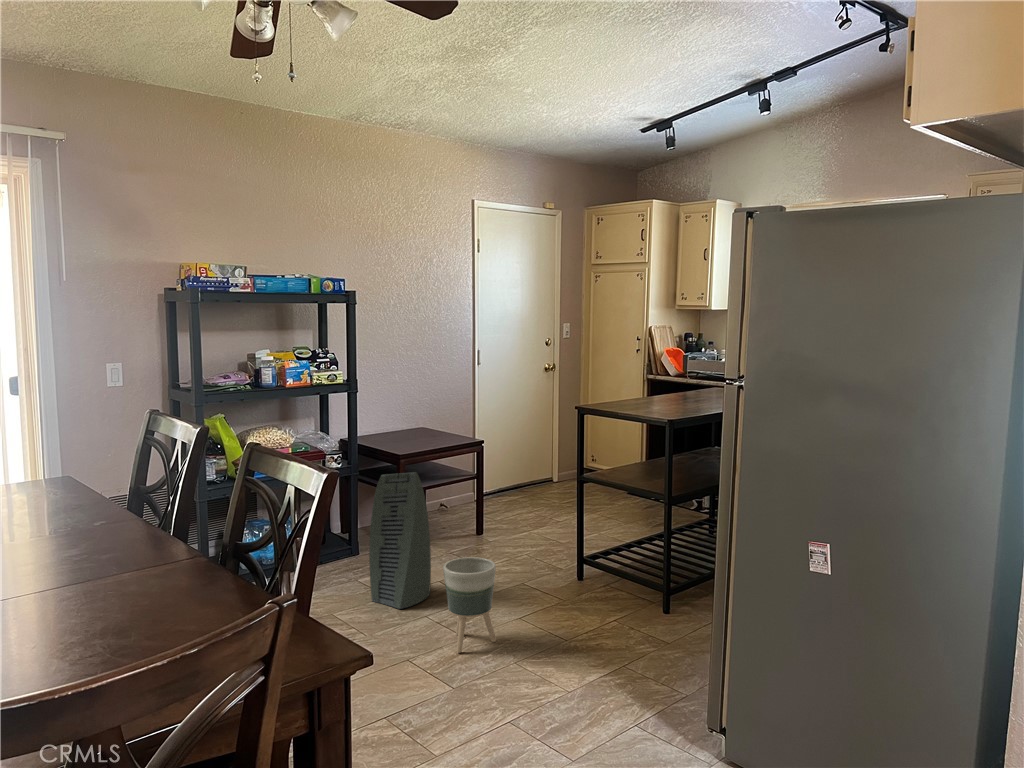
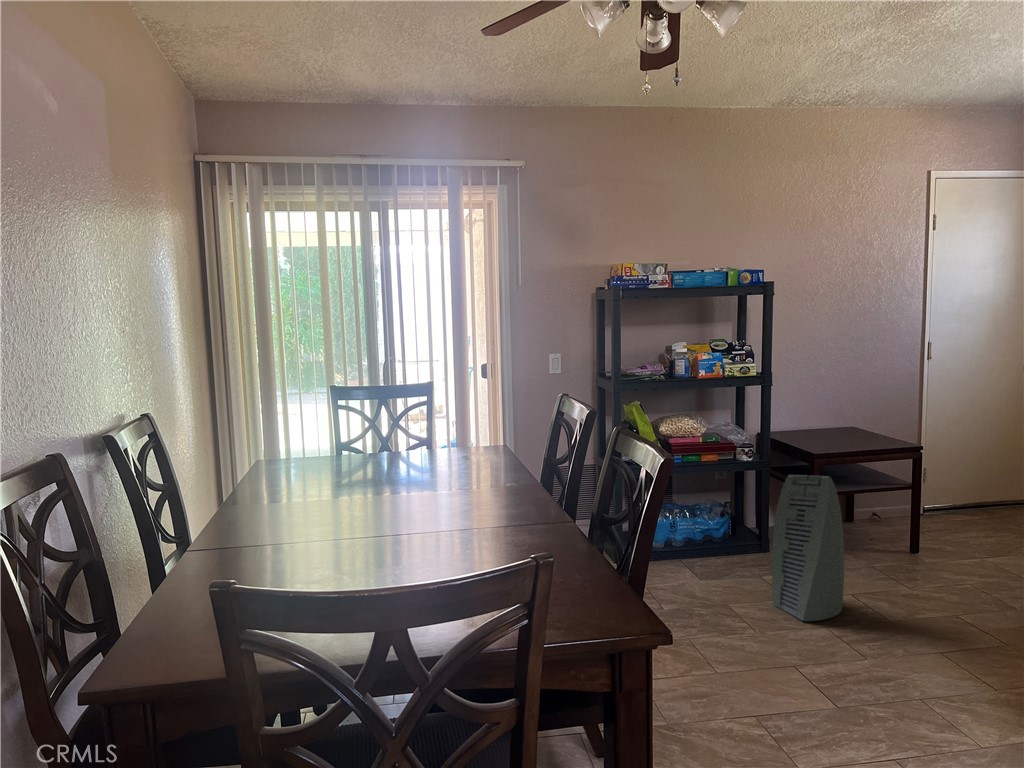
planter: present [443,557,496,653] -> none [850,582,920,691]

